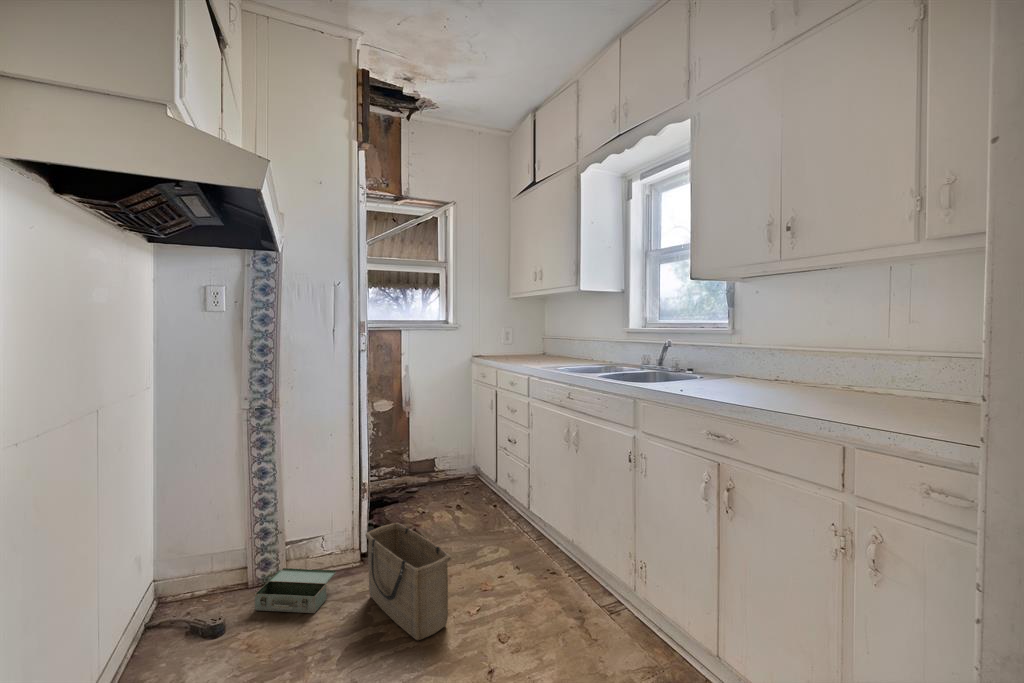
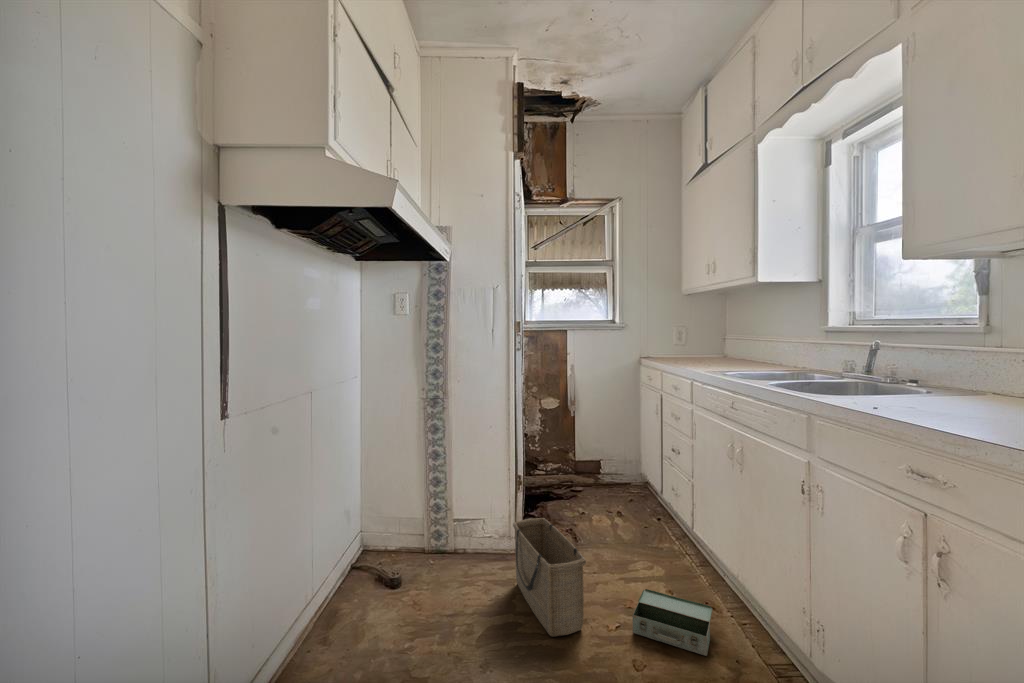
toolbox: present [255,568,336,613] -> present [632,589,713,656]

